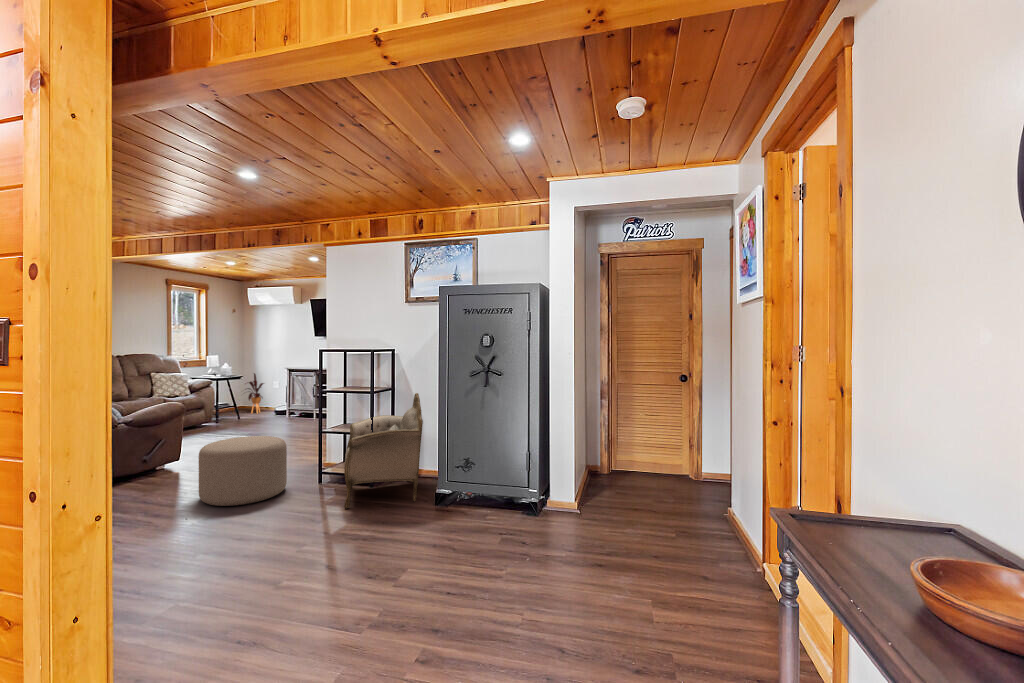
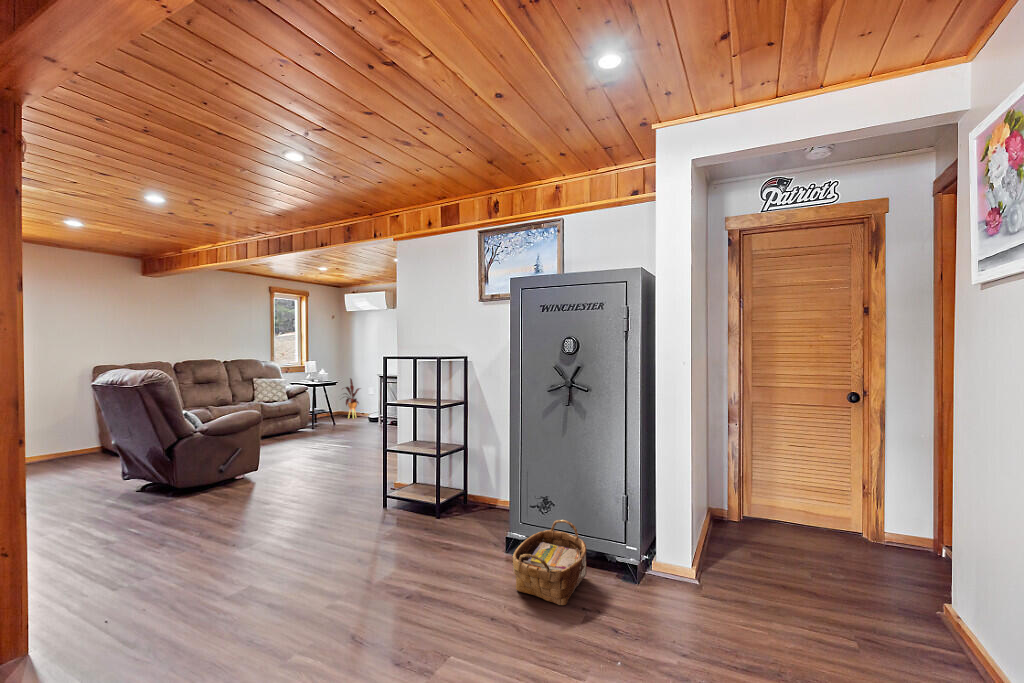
armchair: present [344,393,423,509] -> none [397,409,491,549]
ottoman: present [199,436,287,506] -> none [252,452,346,532]
woven basket: none [445,473,499,530] -> present [513,520,587,605]

